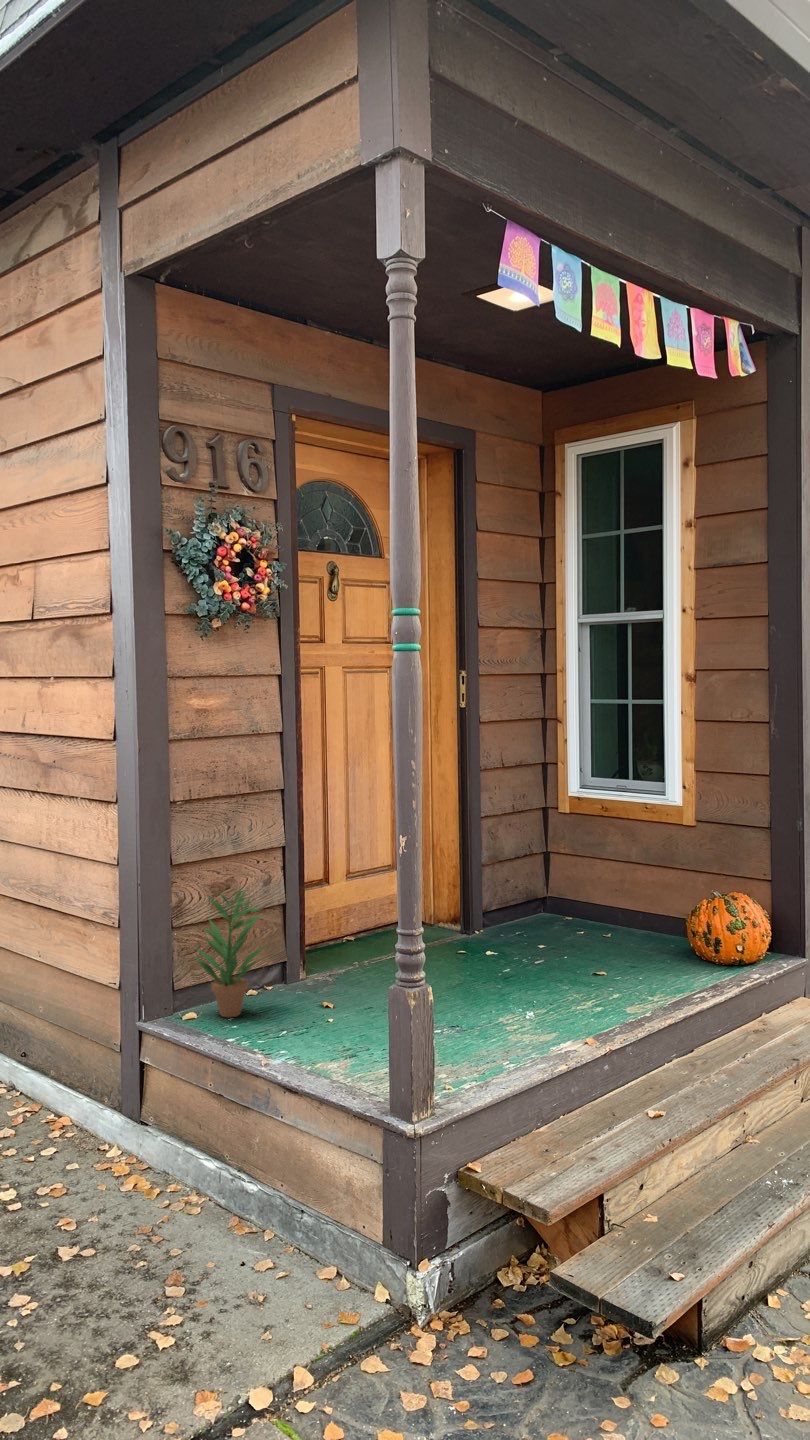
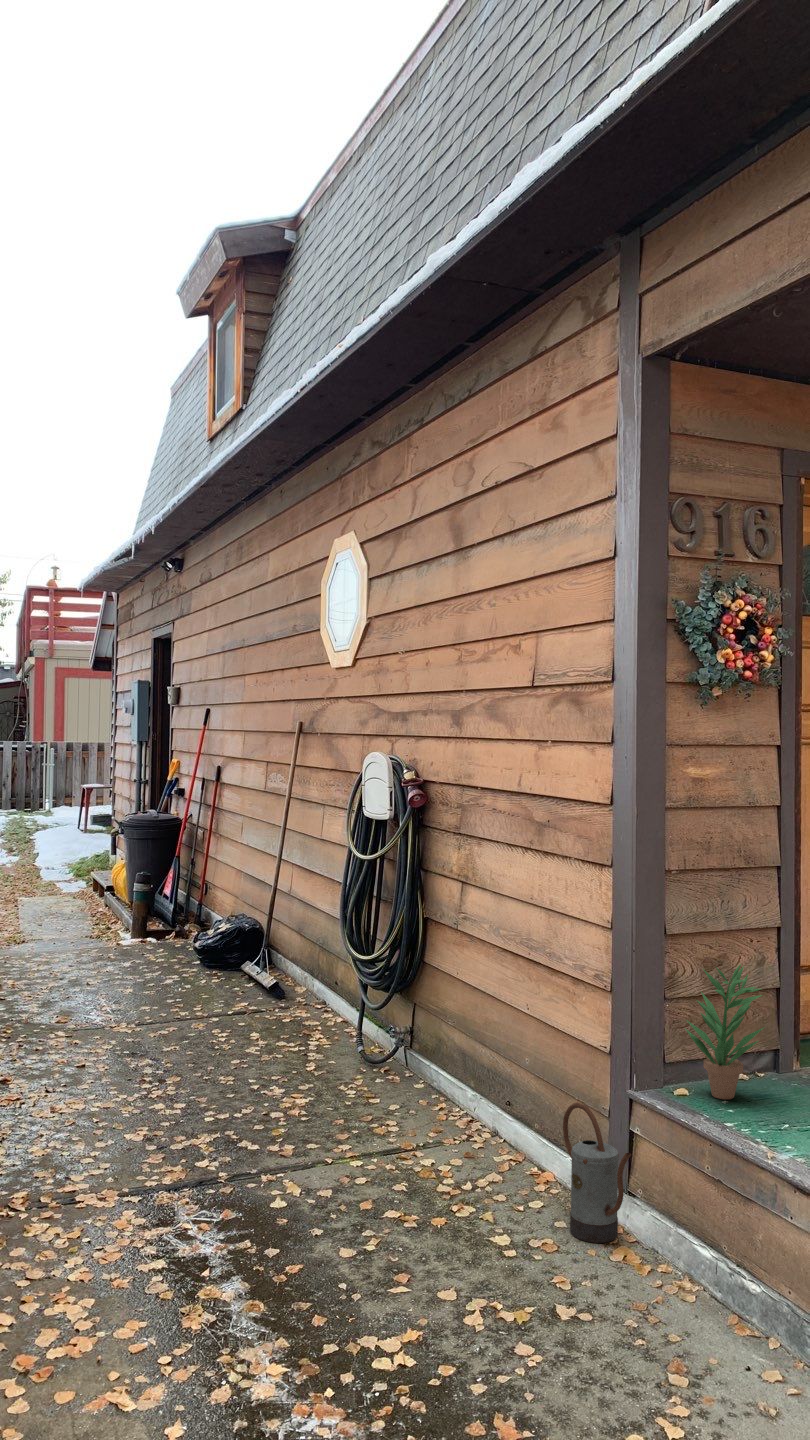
watering can: none [73,1042,139,1178] -> present [563,1103,631,1243]

